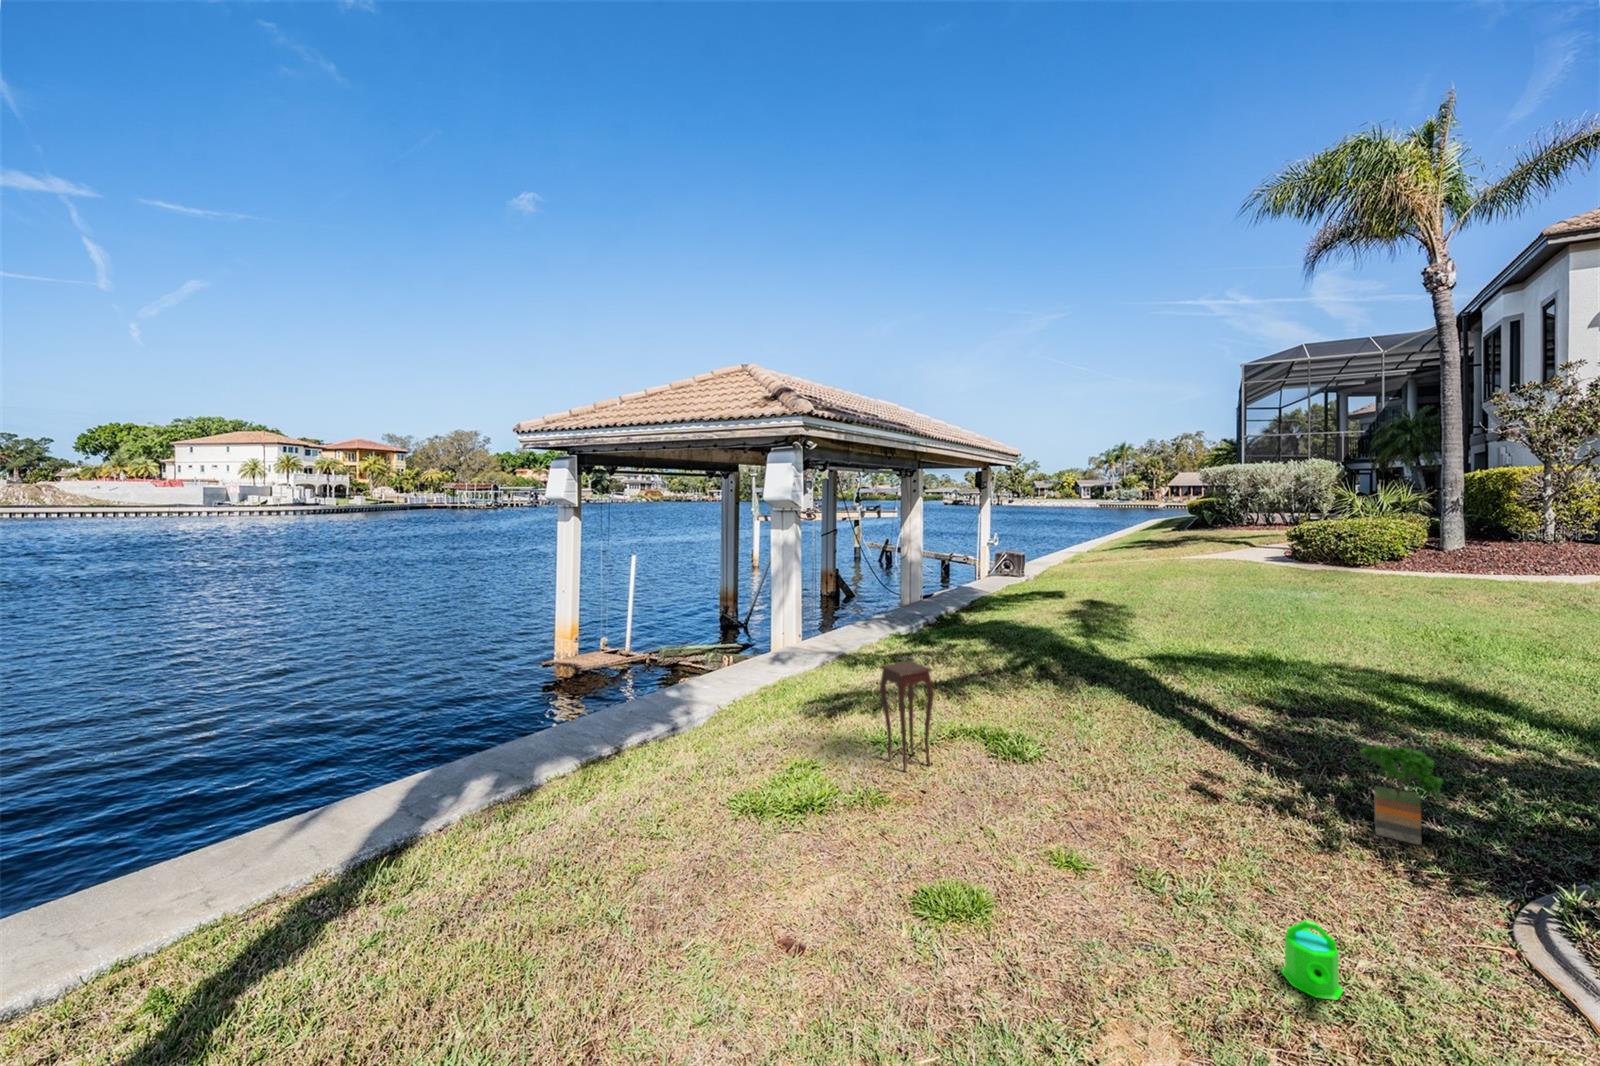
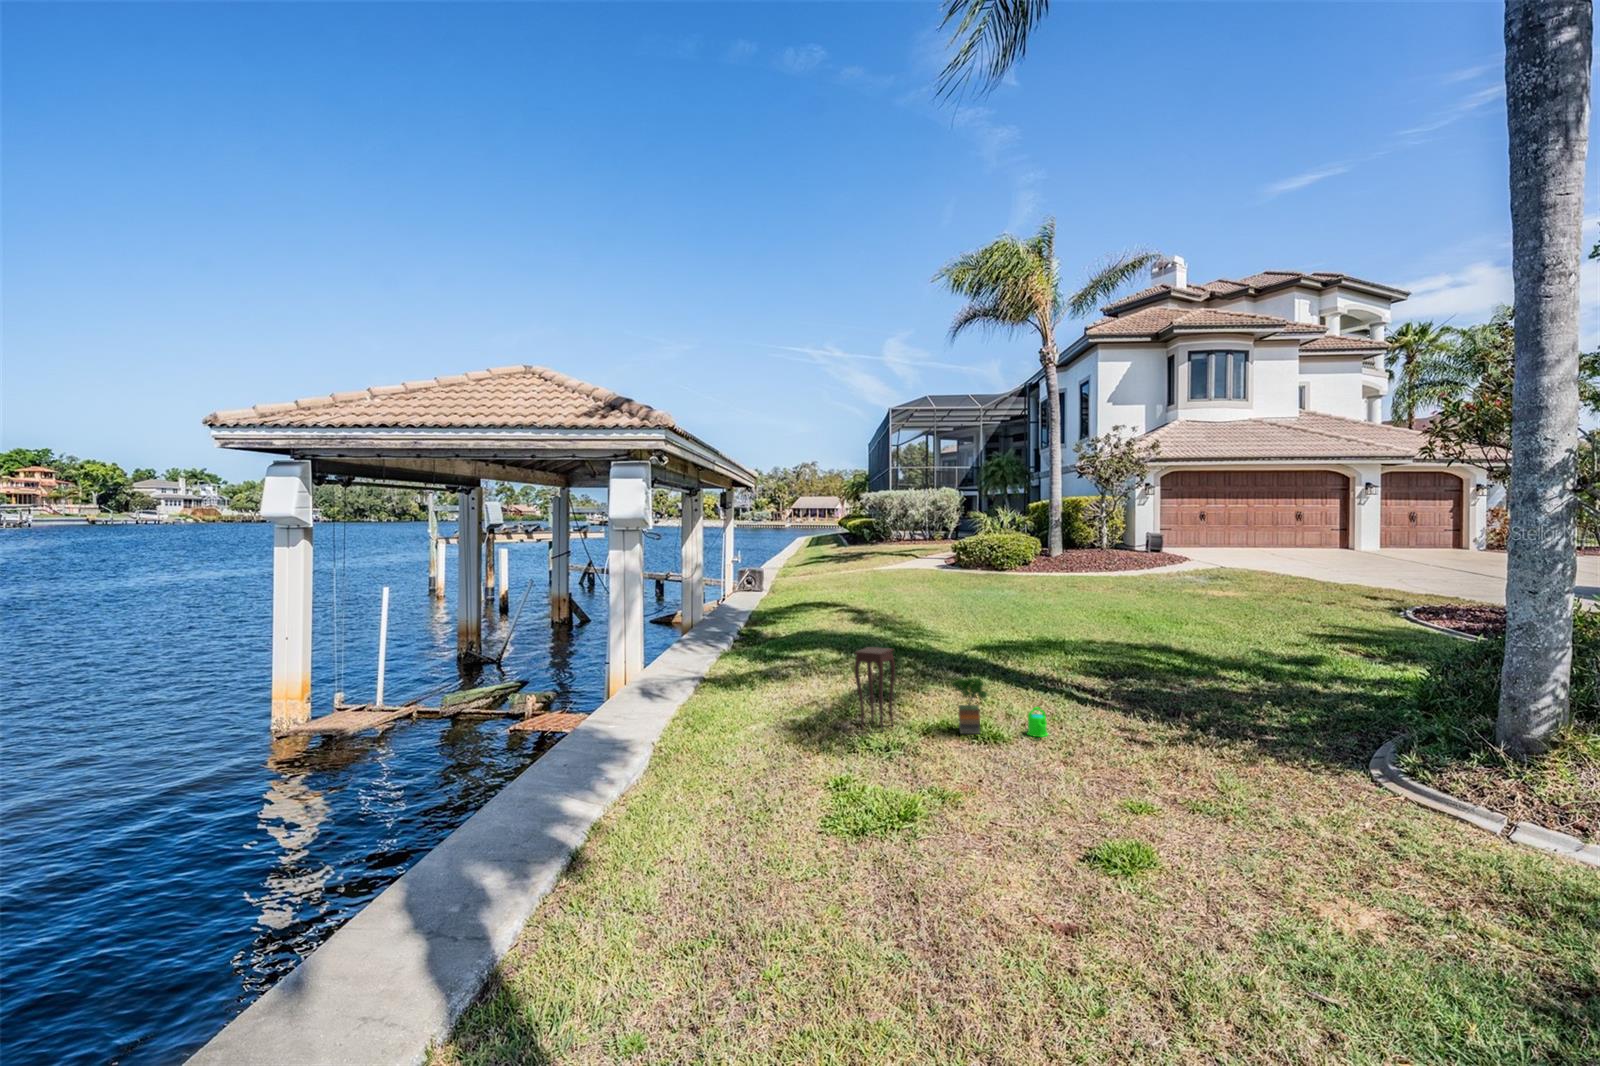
potted tree: present [1361,745,1442,845] -> present [952,678,987,734]
watering can: present [1281,920,1343,1000] -> present [1027,707,1048,737]

